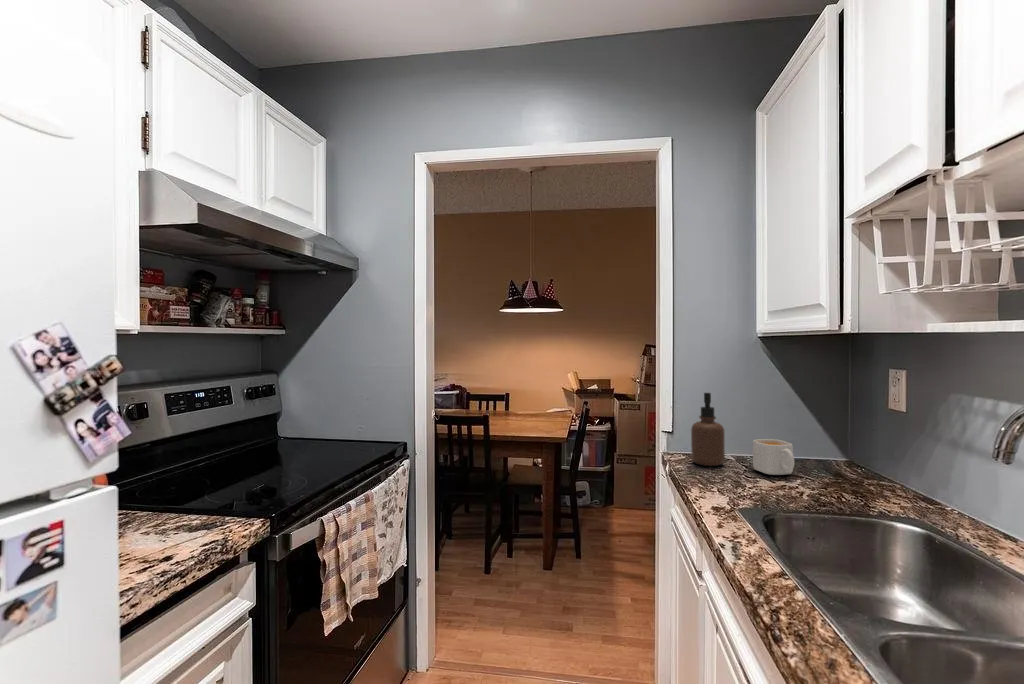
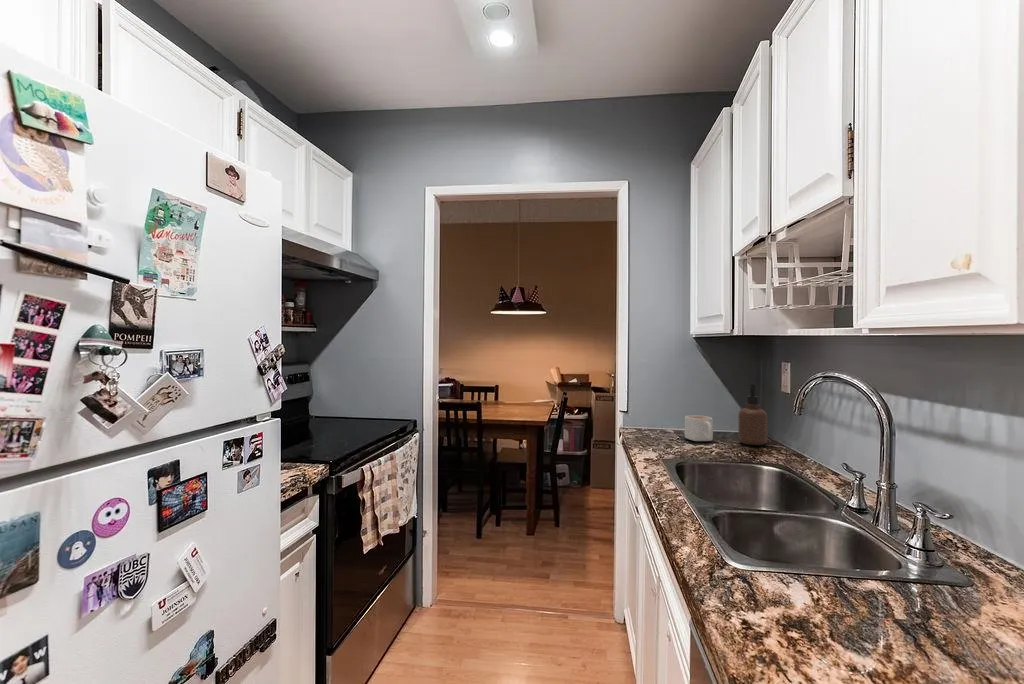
soap dispenser: present [691,393,725,466] -> present [738,384,767,445]

